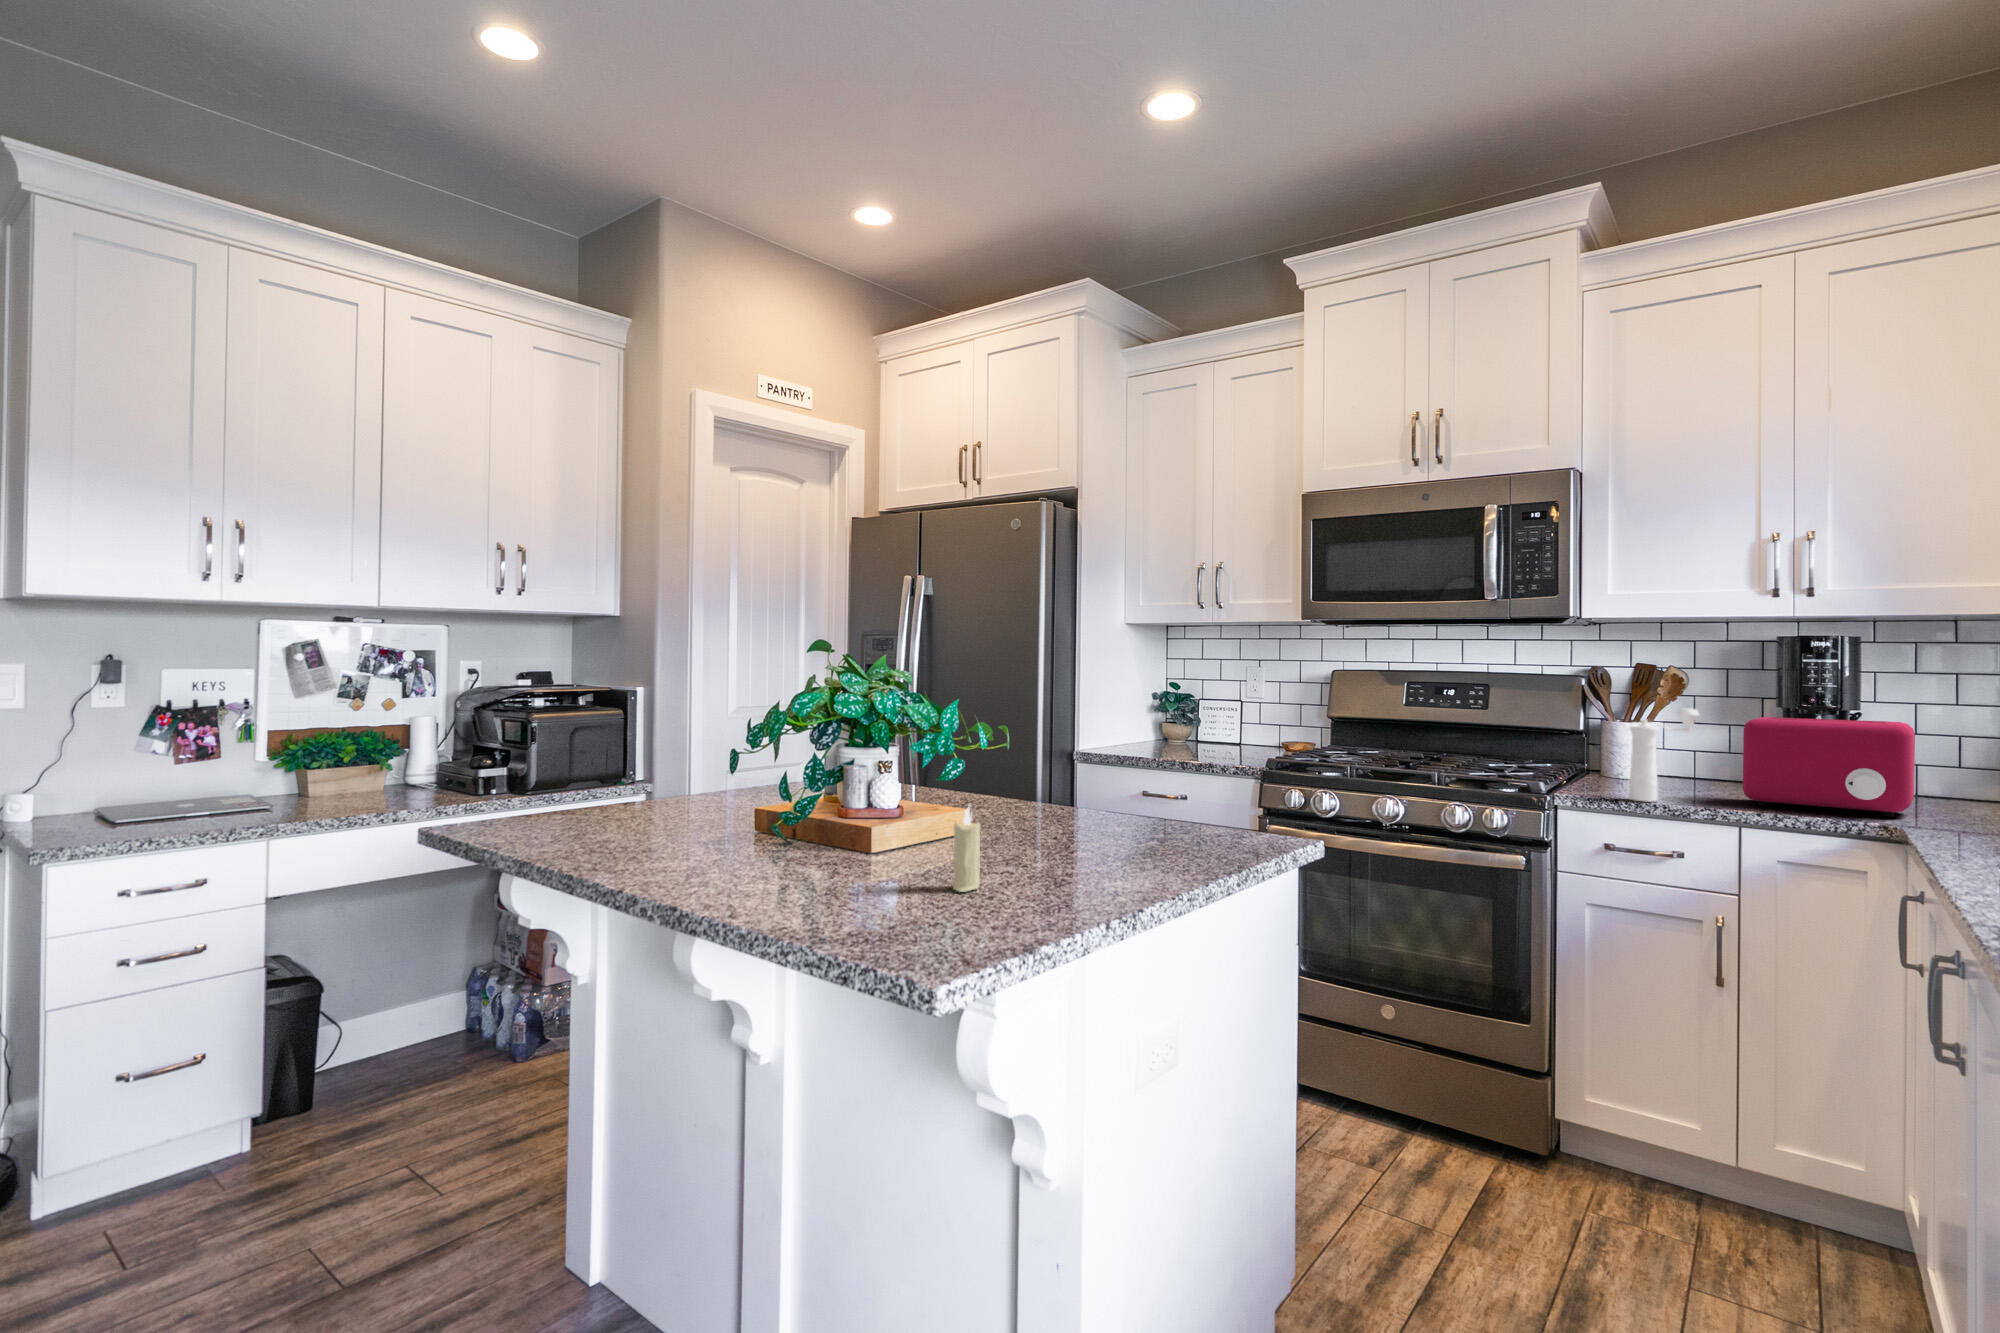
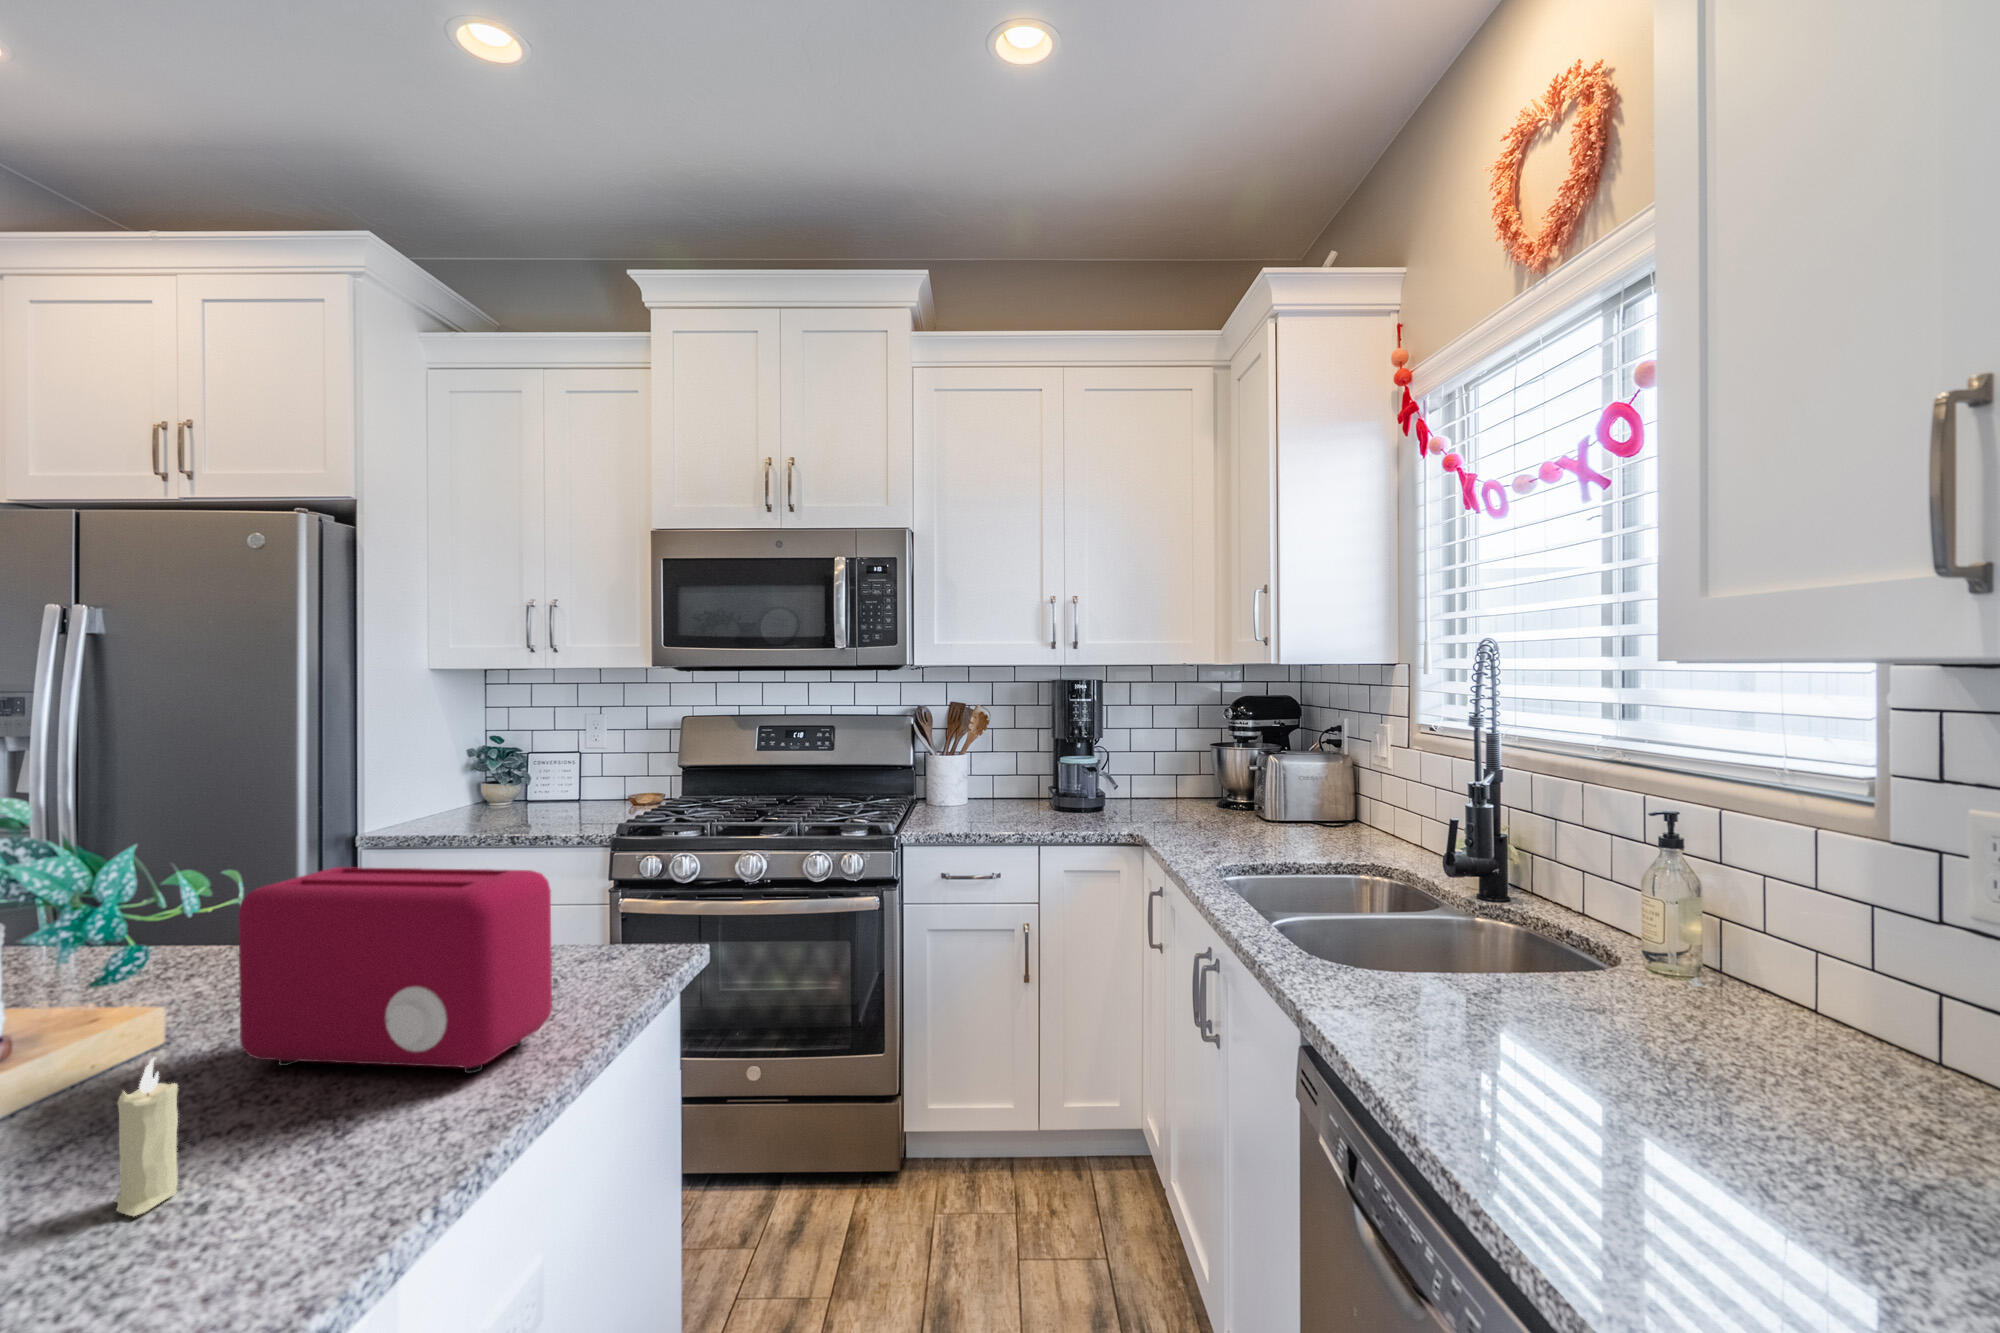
pepper mill: present [1629,709,1699,802] -> none [954,746,1004,831]
toaster: present [1743,717,1915,816] -> present [239,867,552,1073]

